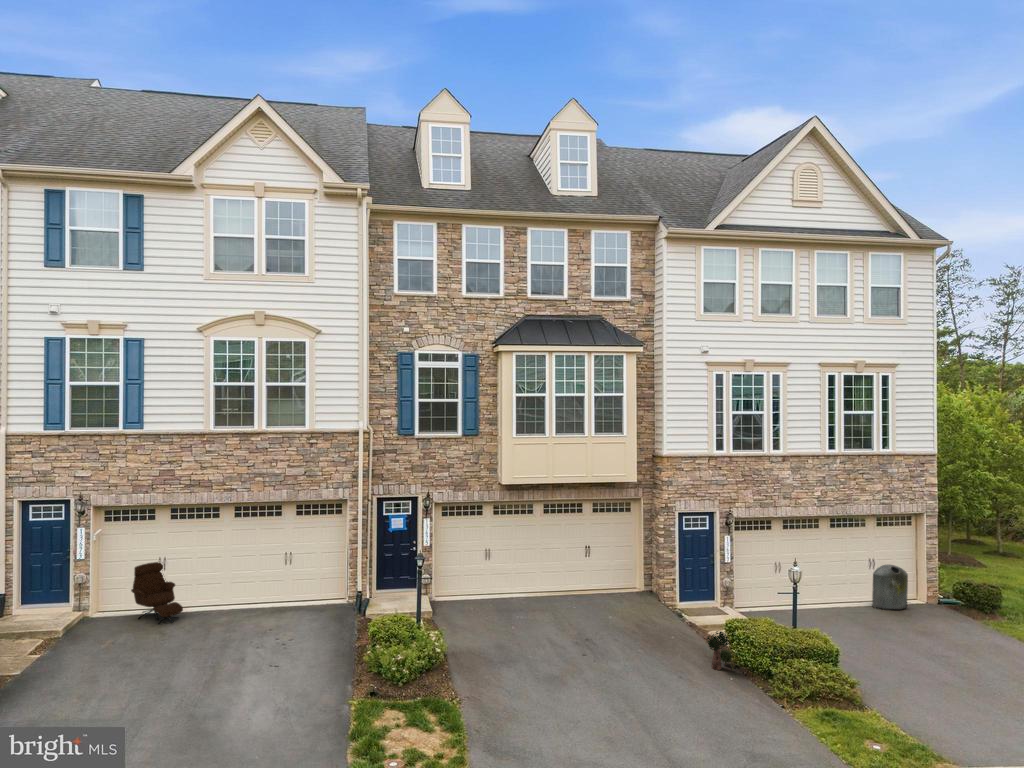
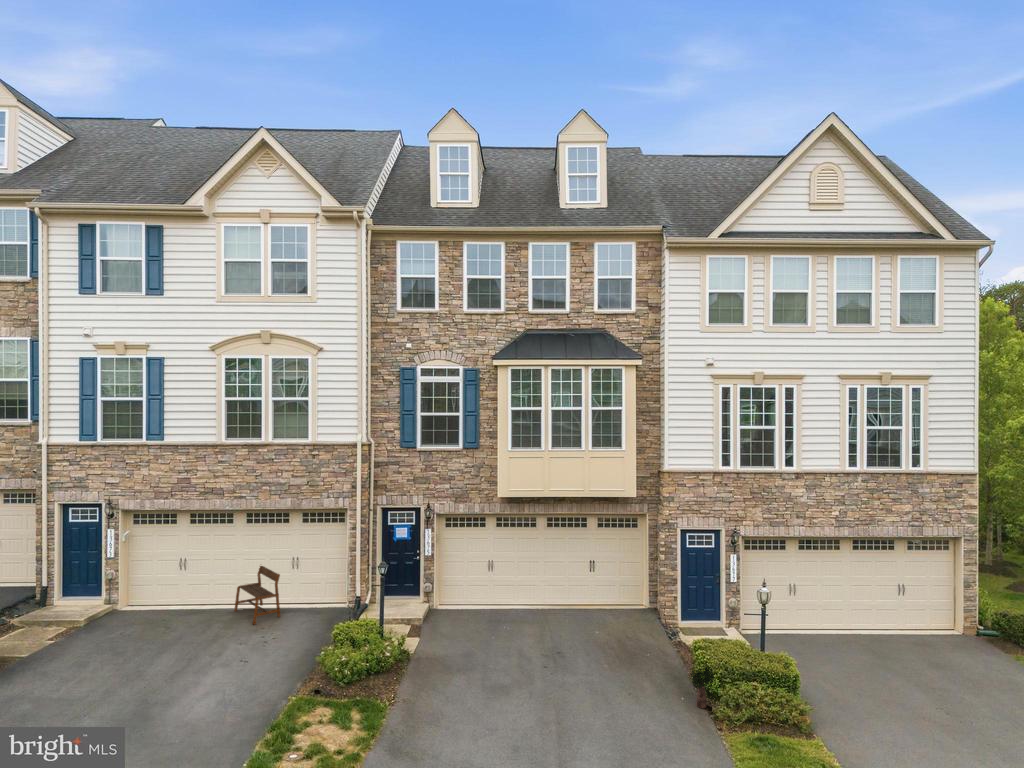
bench: none [221,561,275,622] -> present [234,566,280,624]
lounge chair: present [131,562,183,623] -> none [153,563,196,623]
trash can: present [872,564,908,610] -> none [899,592,940,643]

